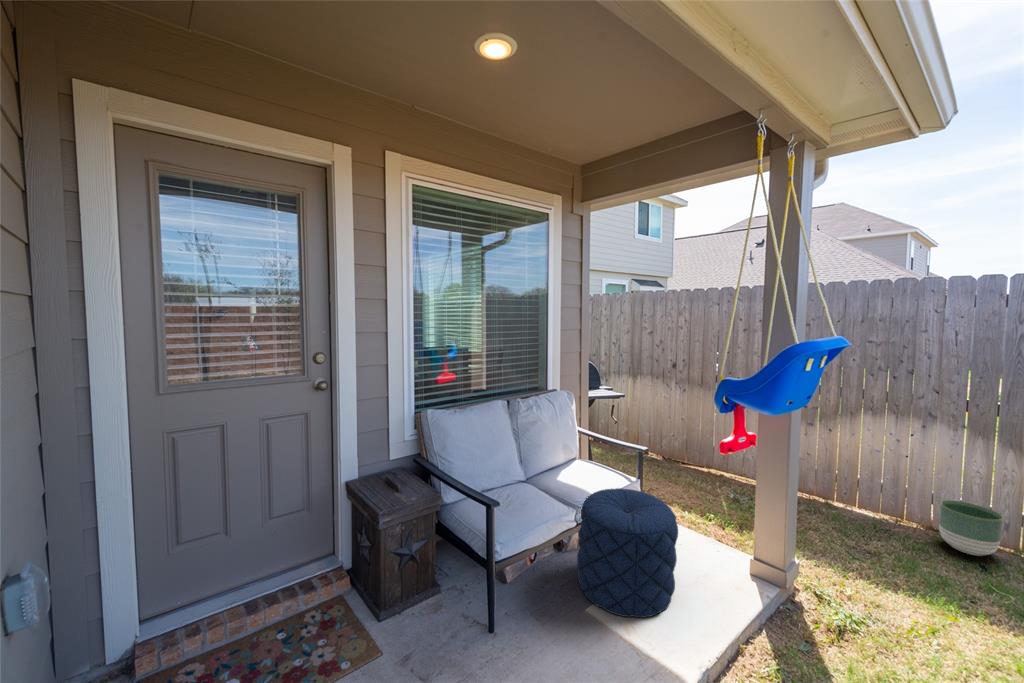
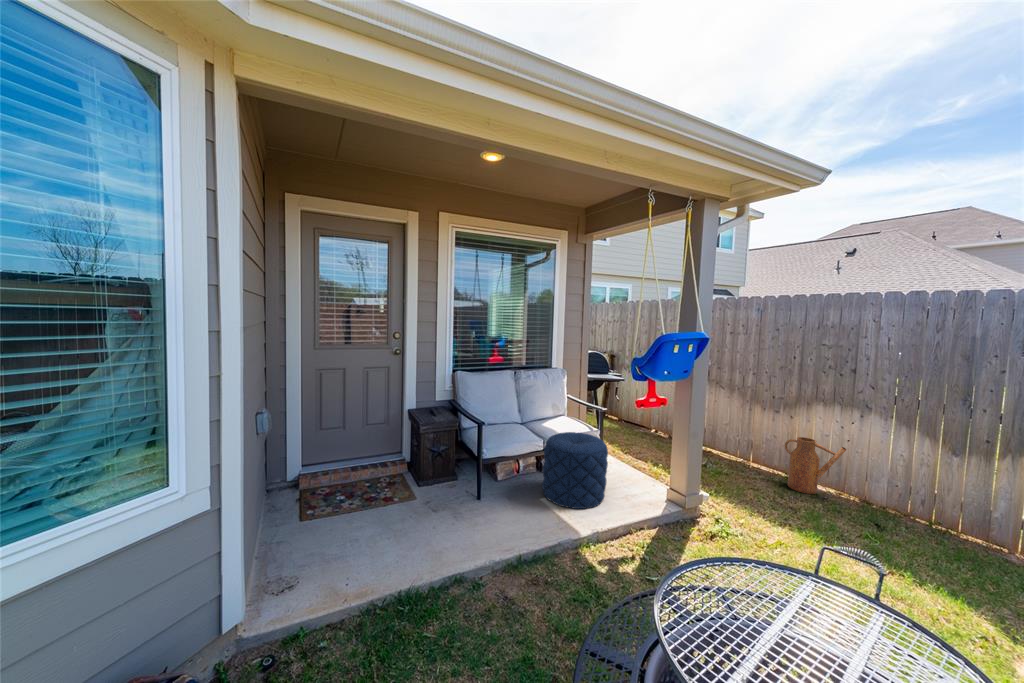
watering can: none [831,456,914,525] -> present [785,437,846,494]
planter: present [939,500,1003,556] -> none [860,477,910,522]

